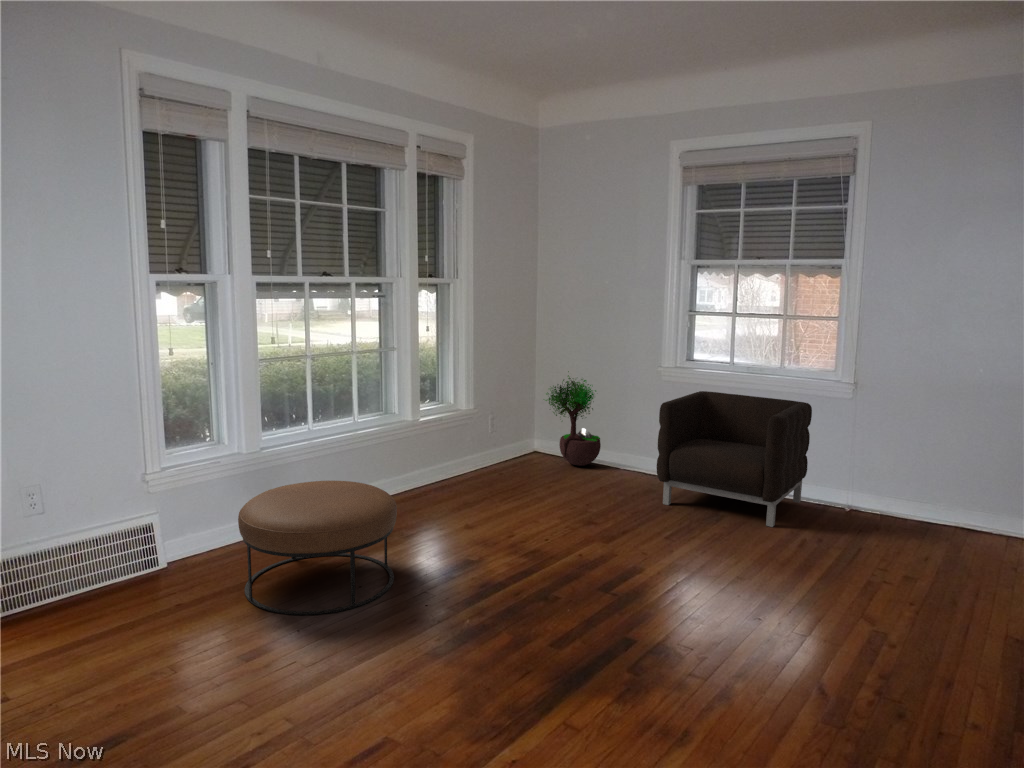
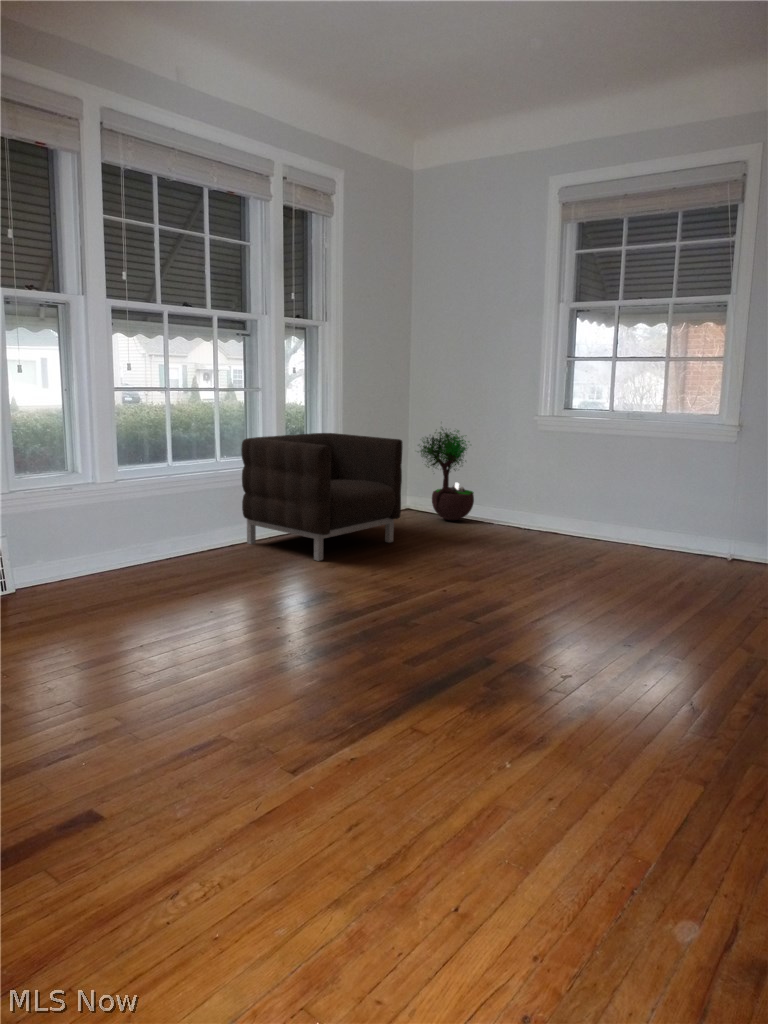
armchair: present [657,391,812,527] -> present [241,433,403,561]
ottoman: present [238,481,397,615] -> none [87,508,251,632]

